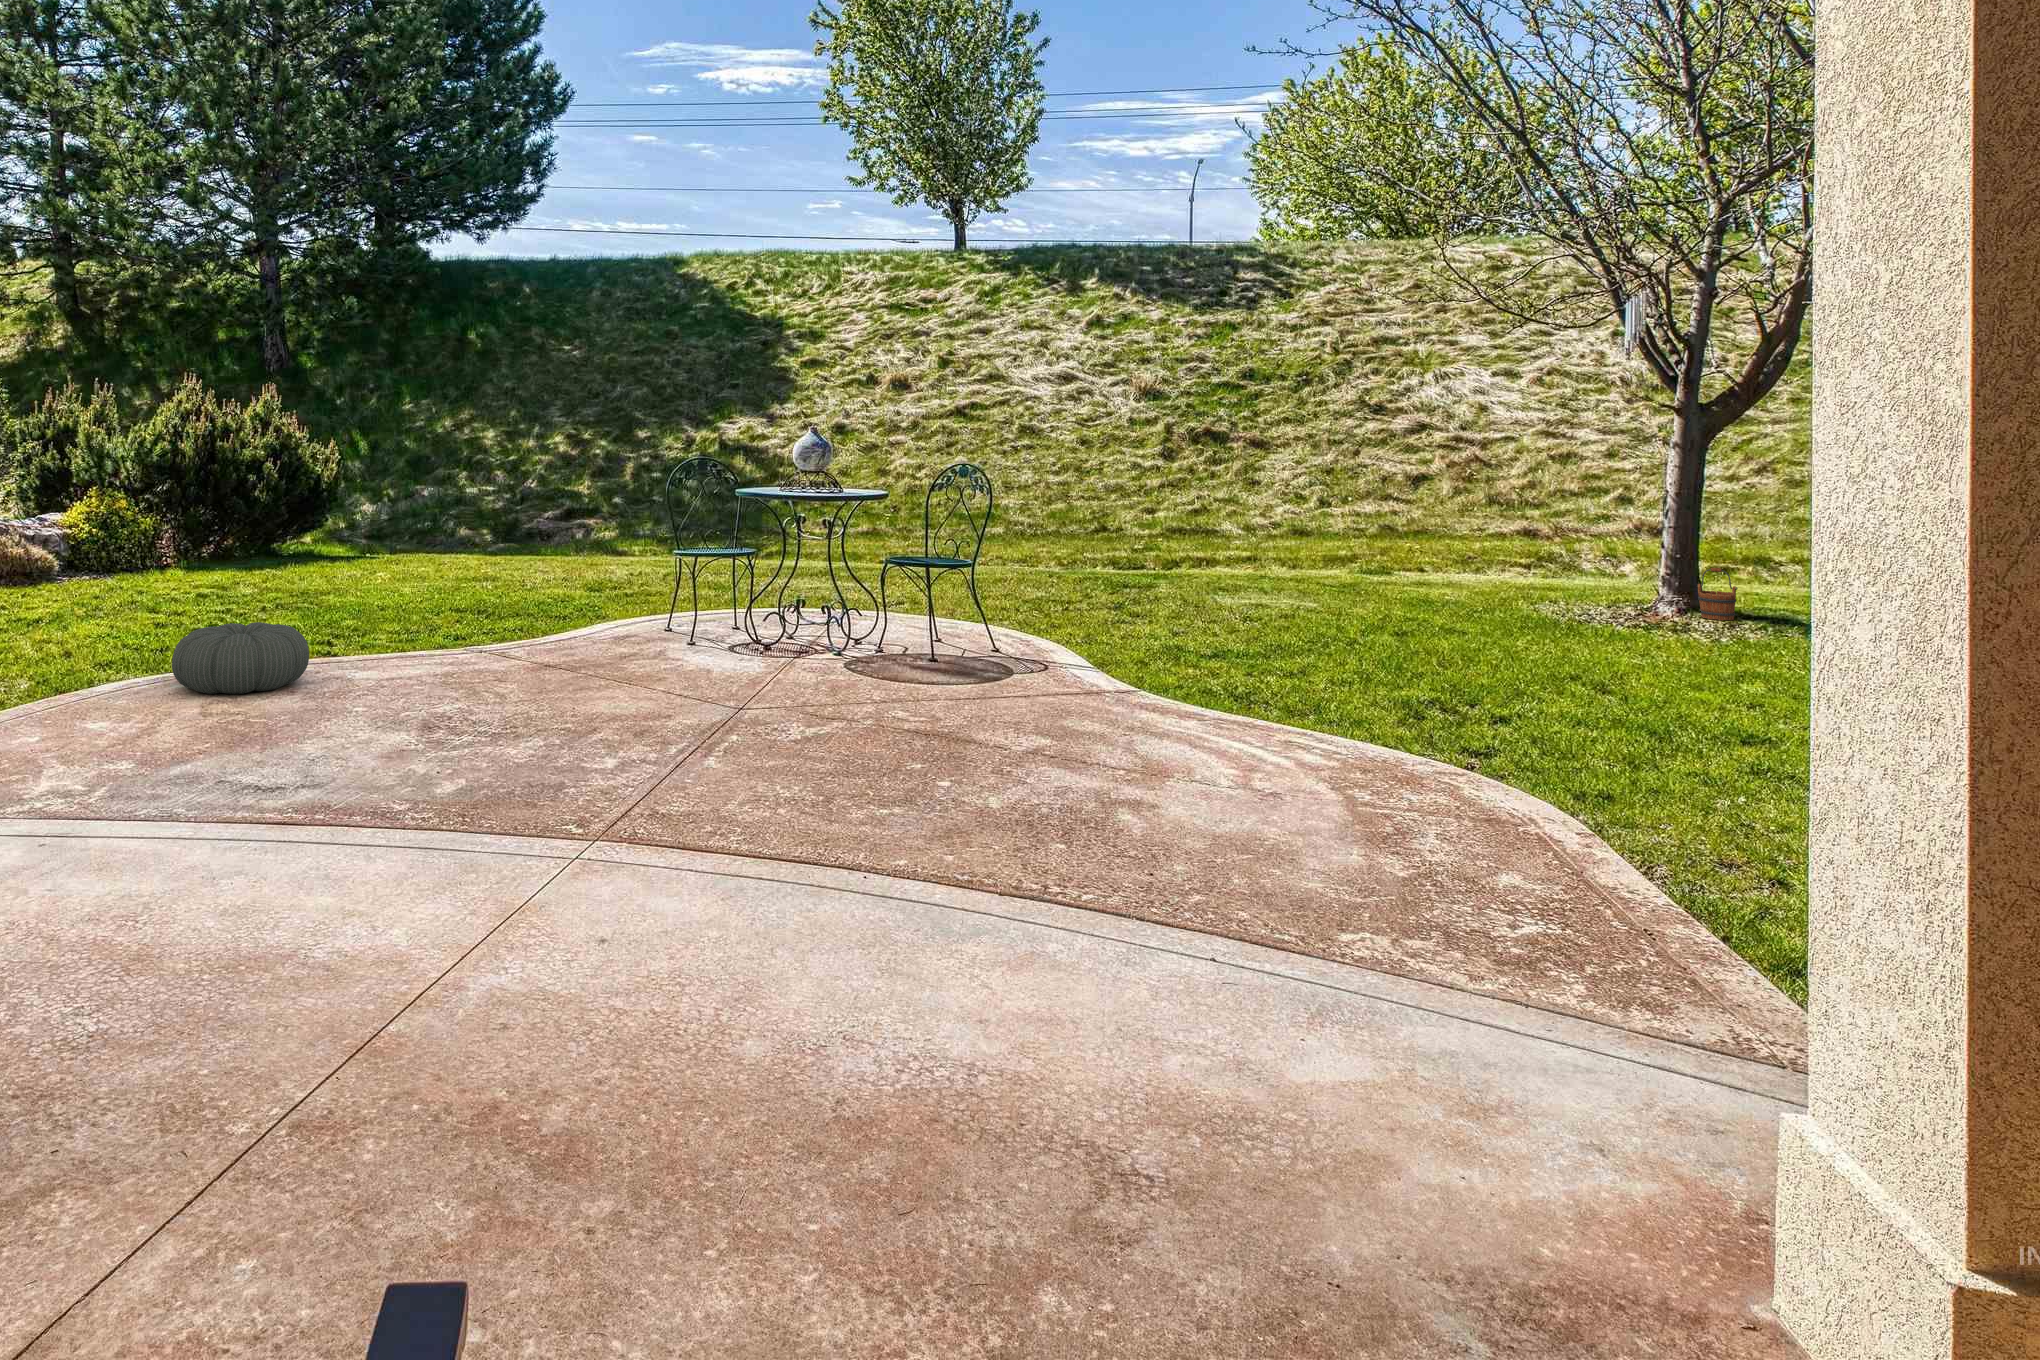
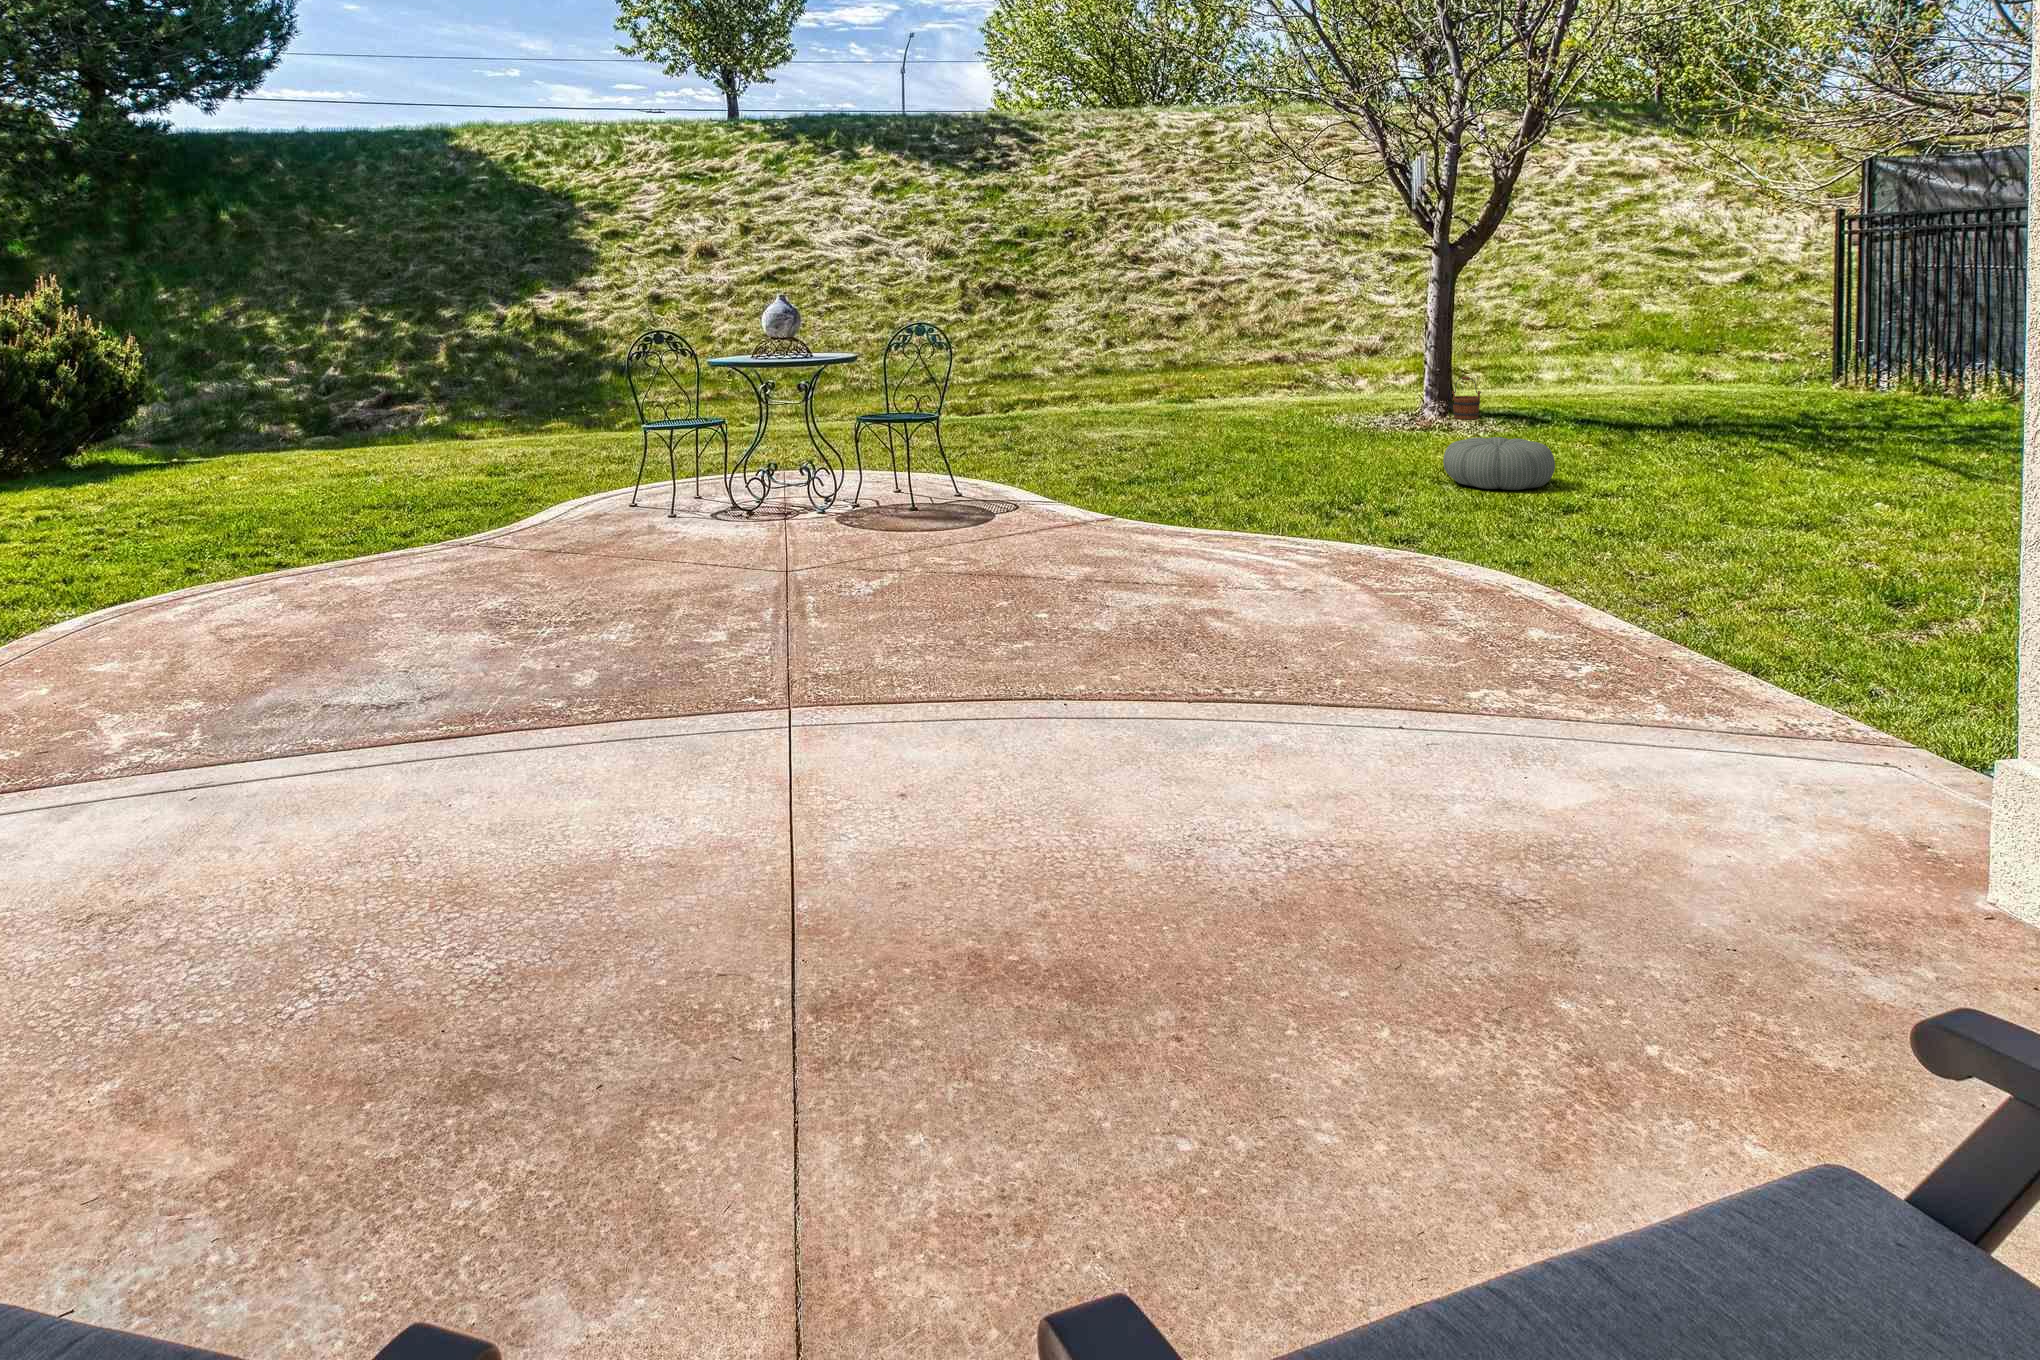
pouf: present [172,622,309,694] -> present [1443,437,1555,490]

